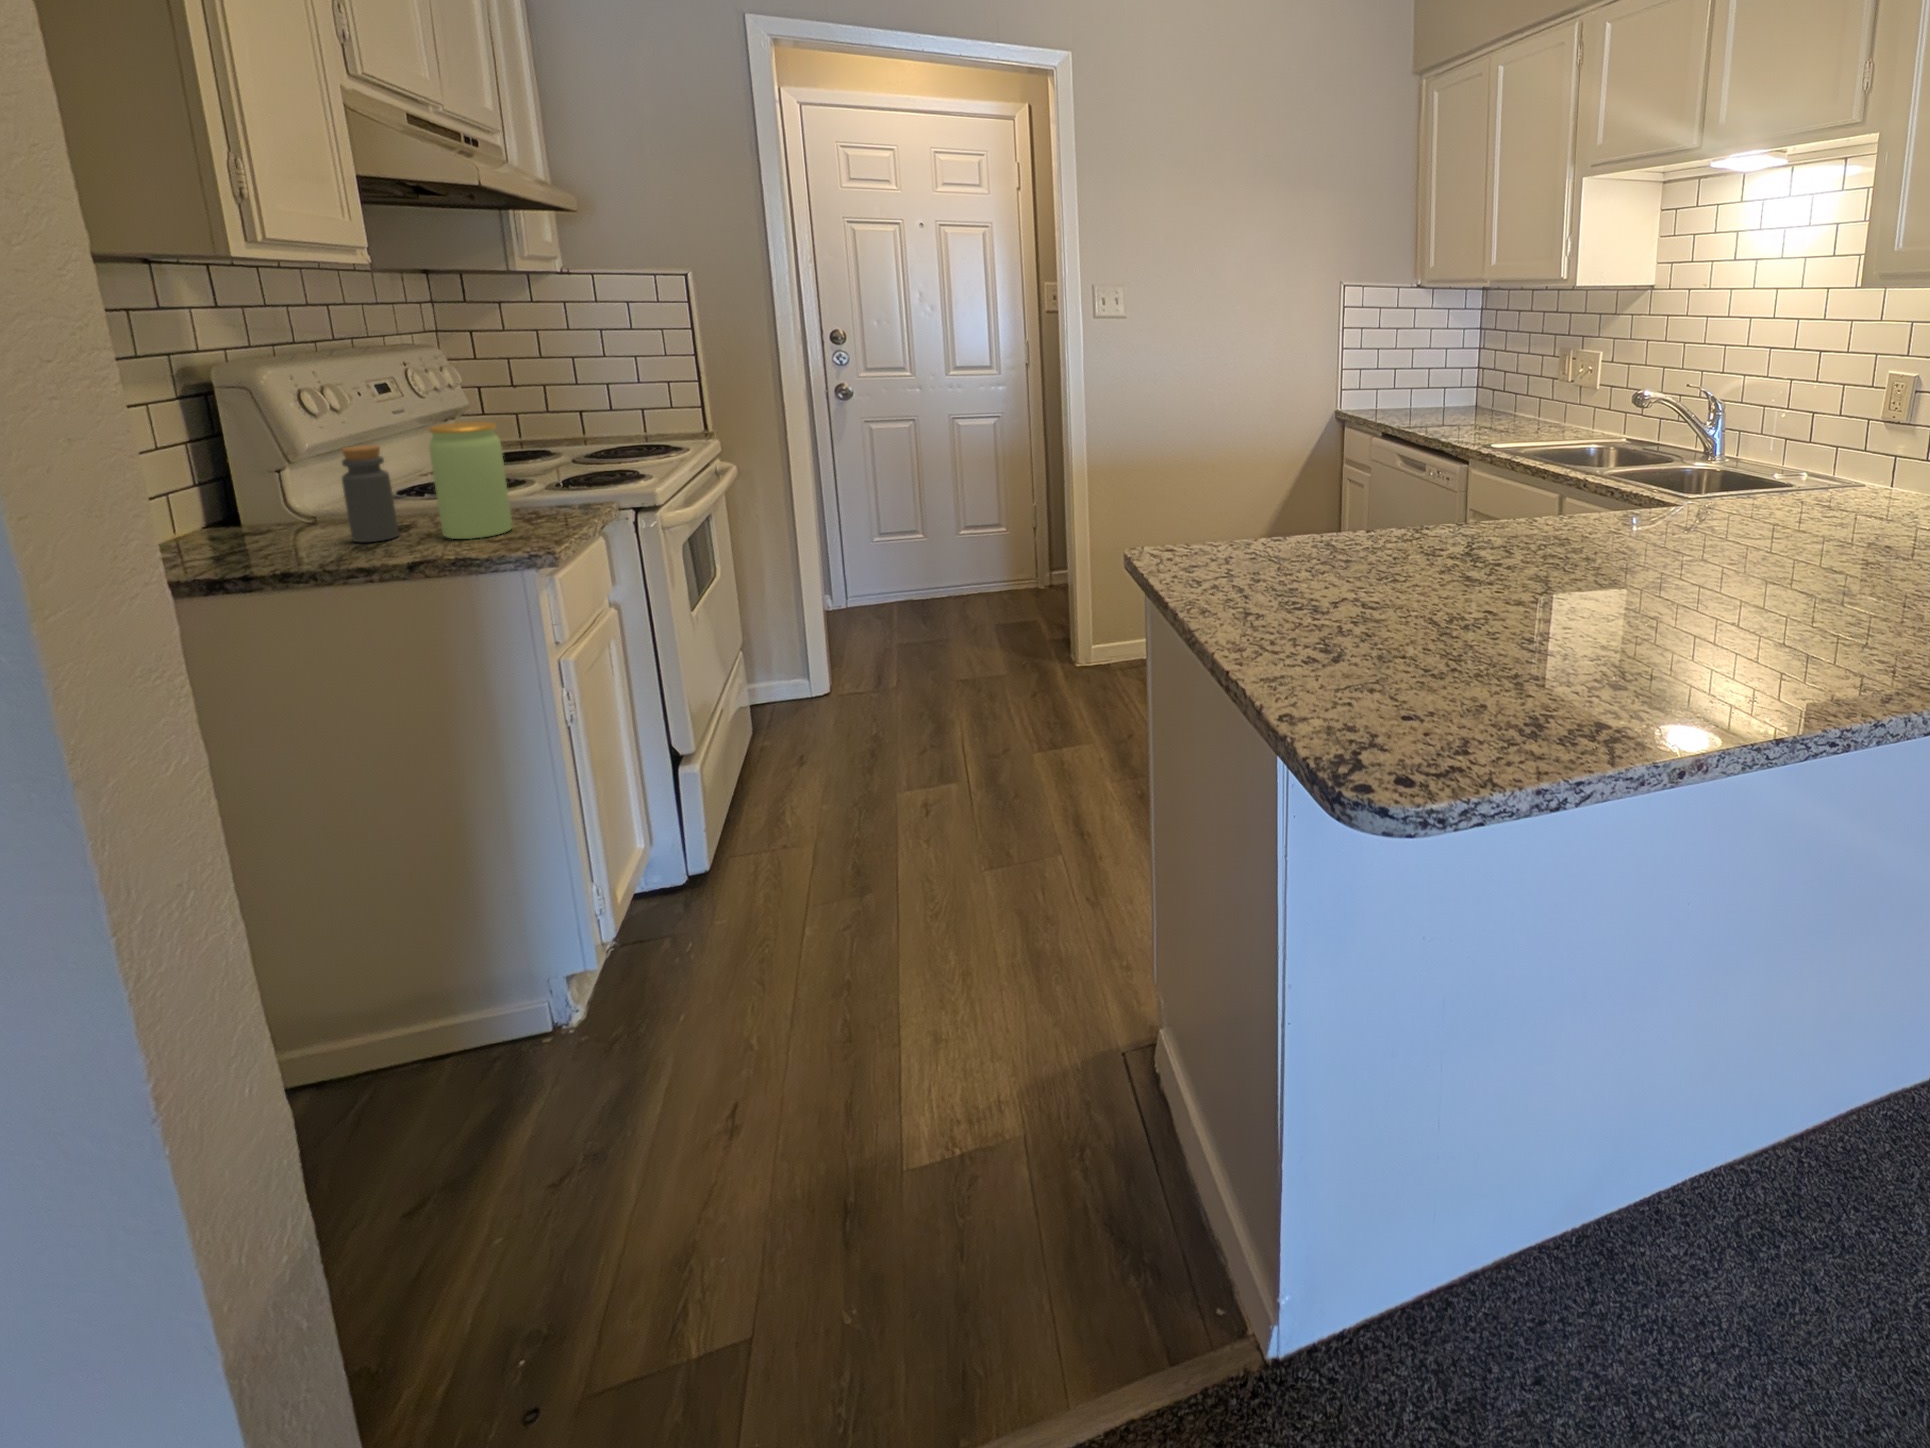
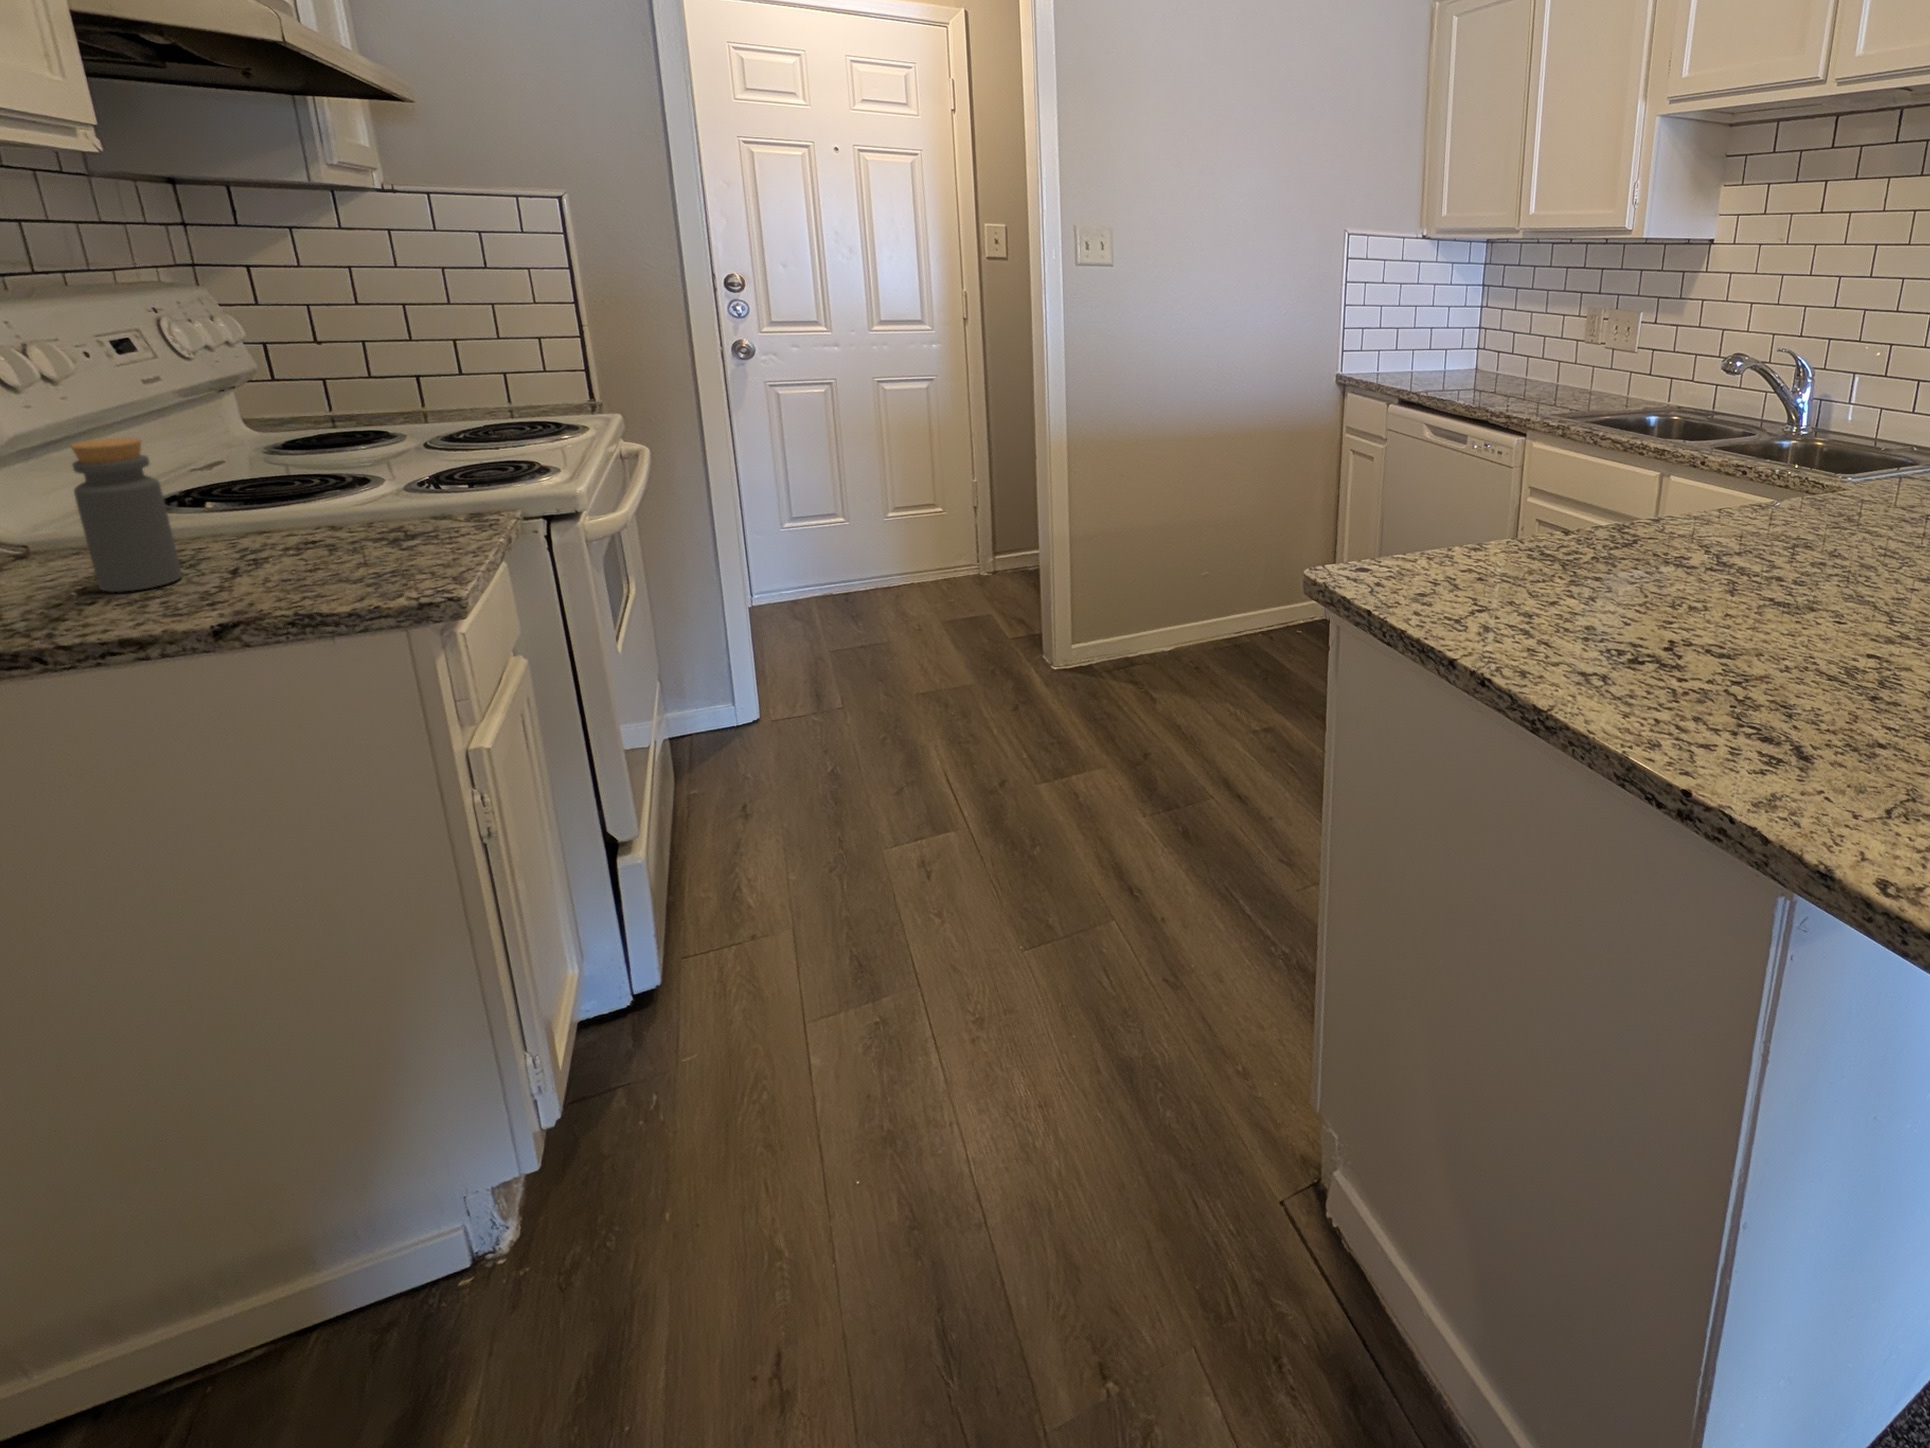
jar: present [429,422,512,539] -> none [228,399,376,580]

